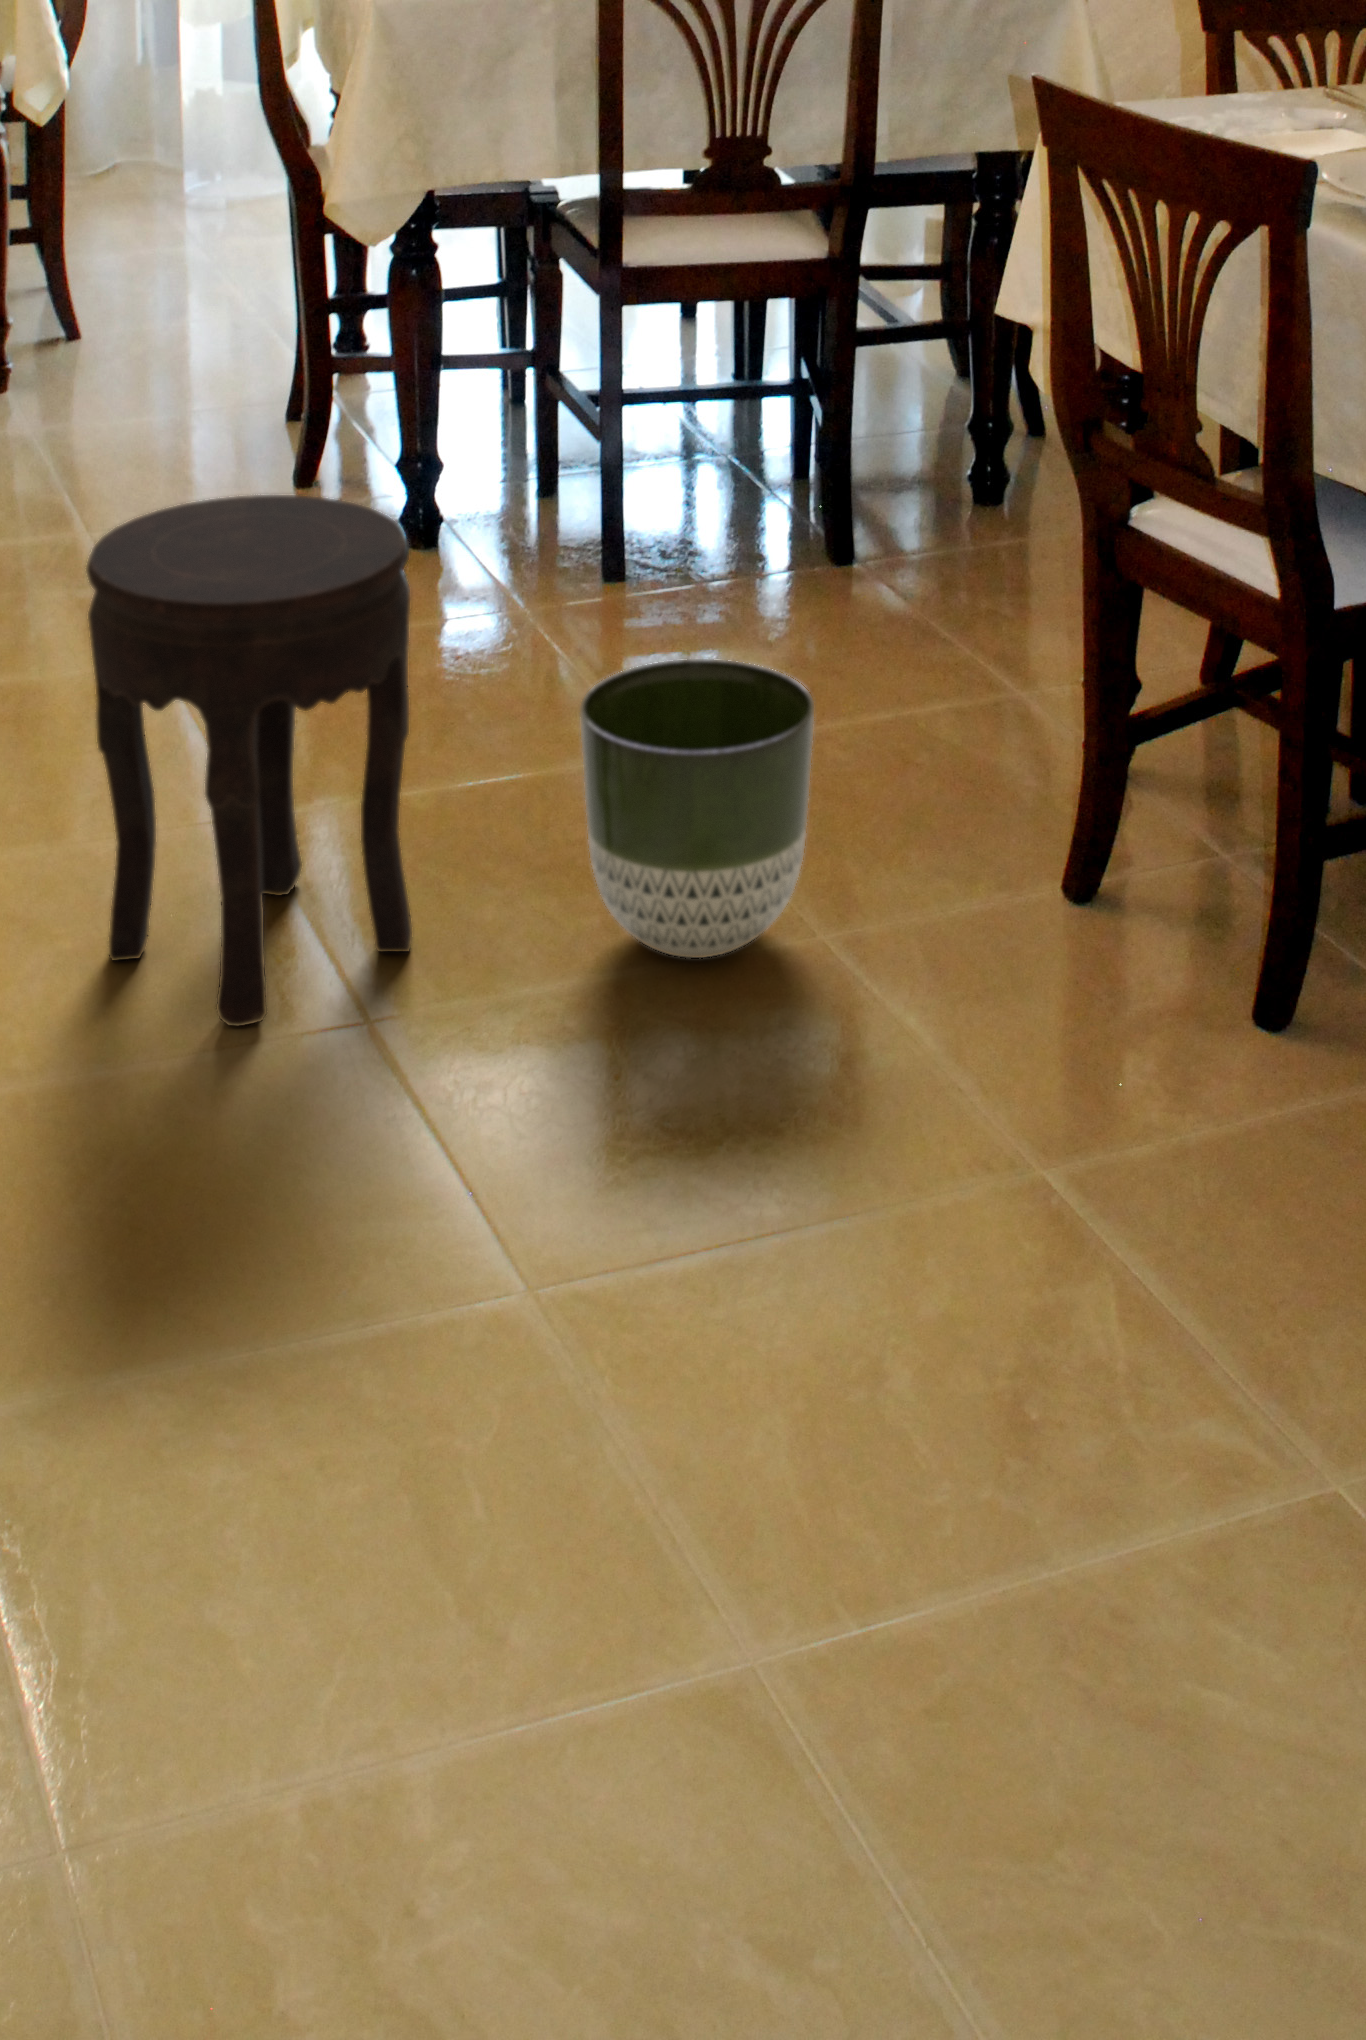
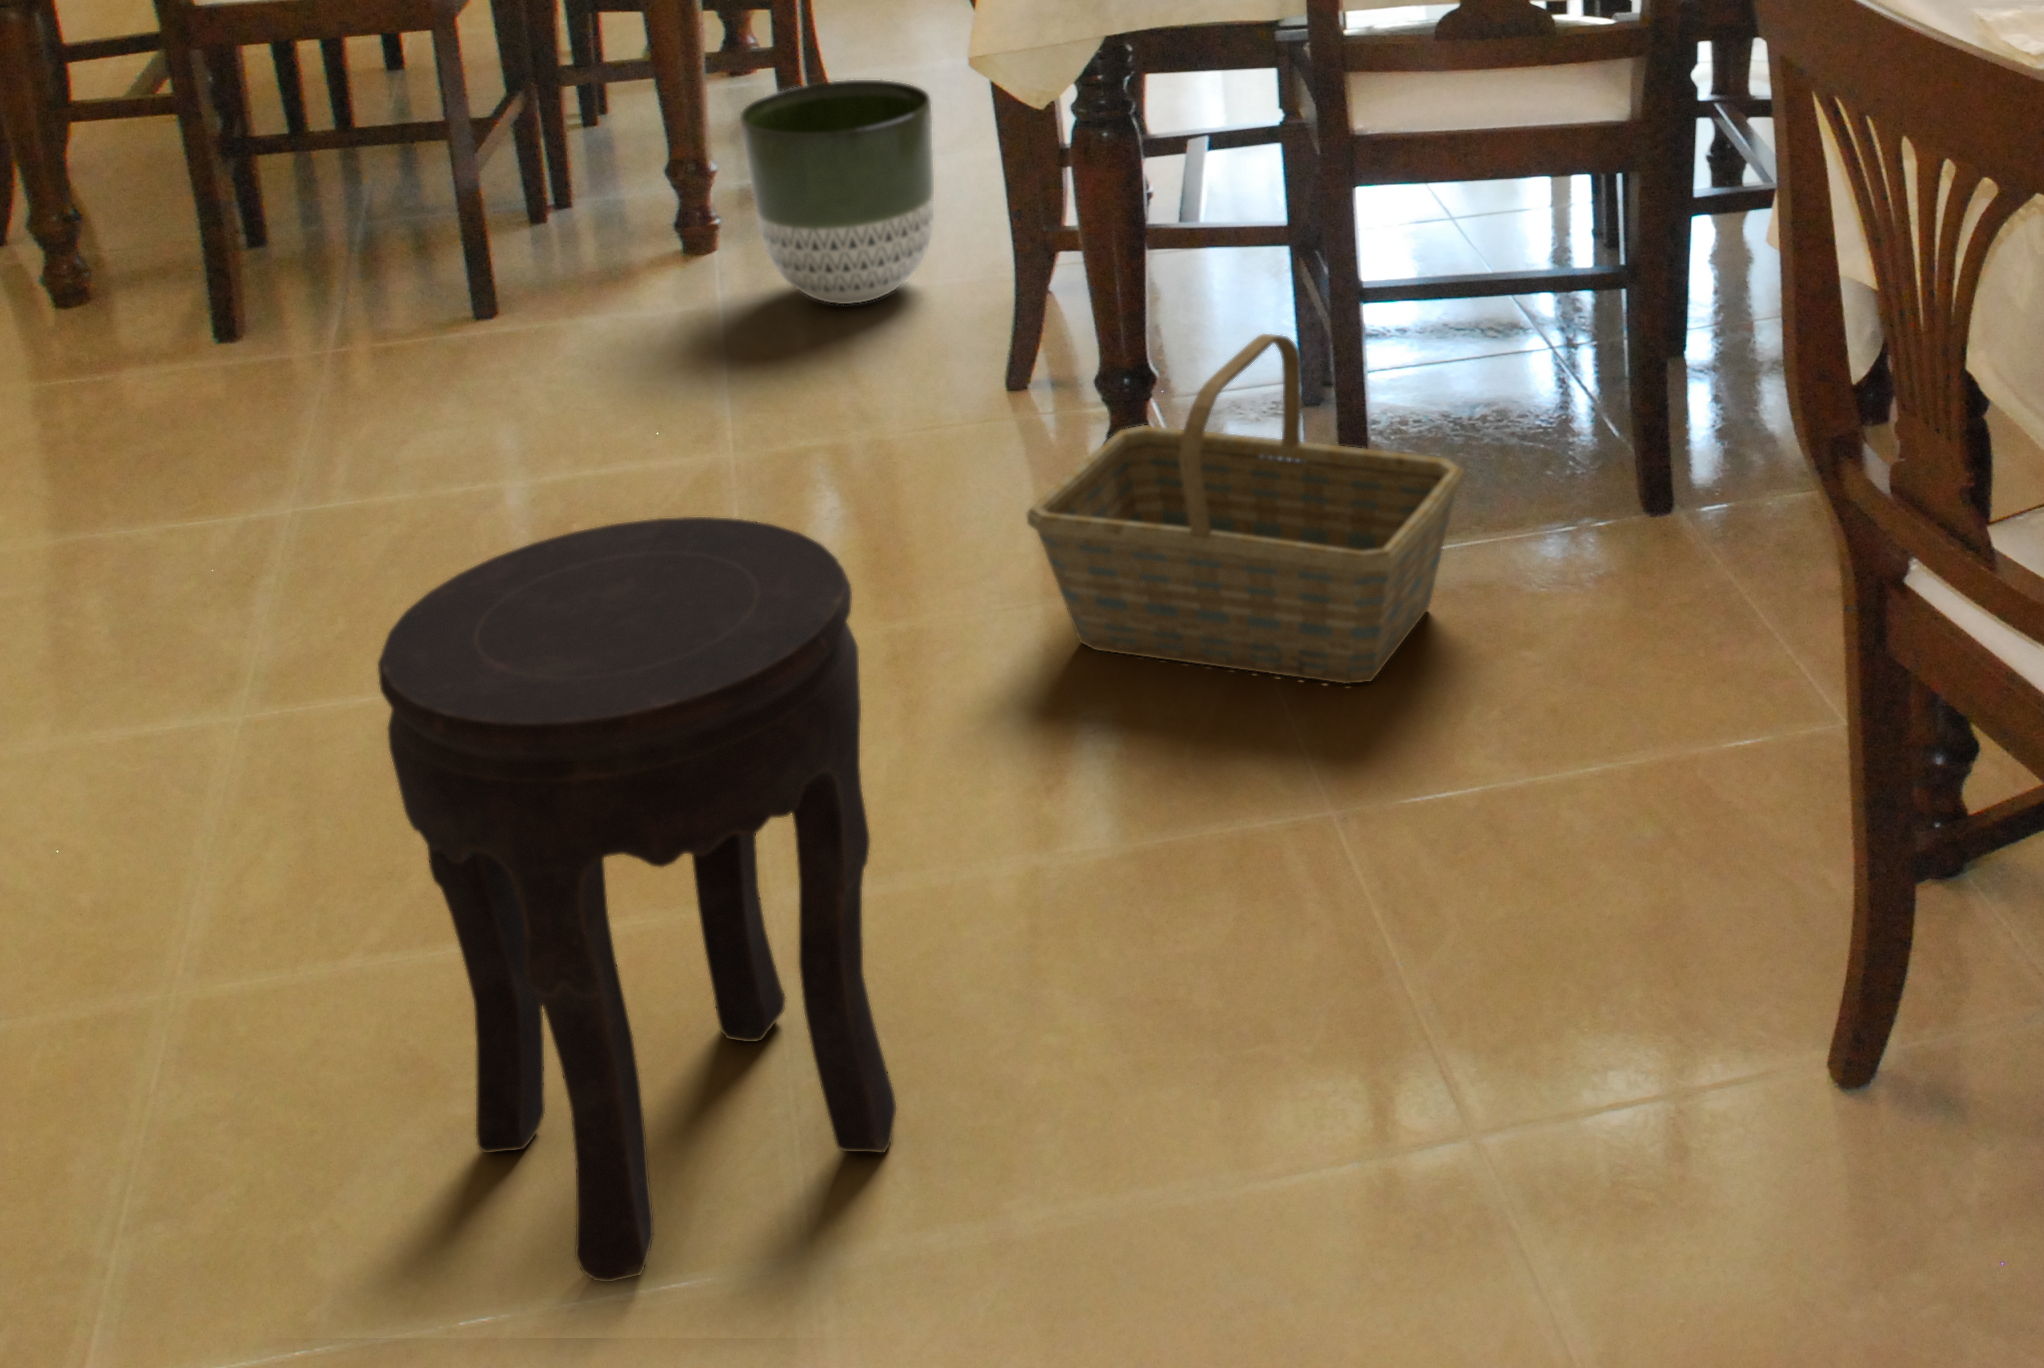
basket: none [396,413,726,676] -> present [1027,334,1464,684]
planter: present [580,659,814,958] -> present [740,80,935,304]

